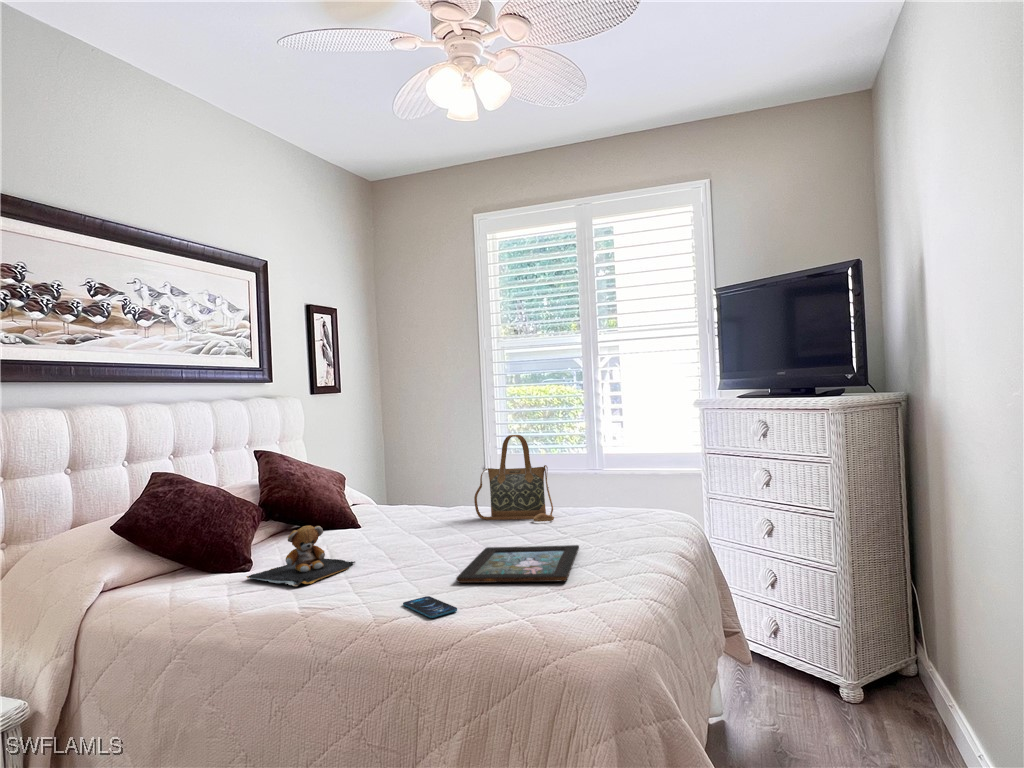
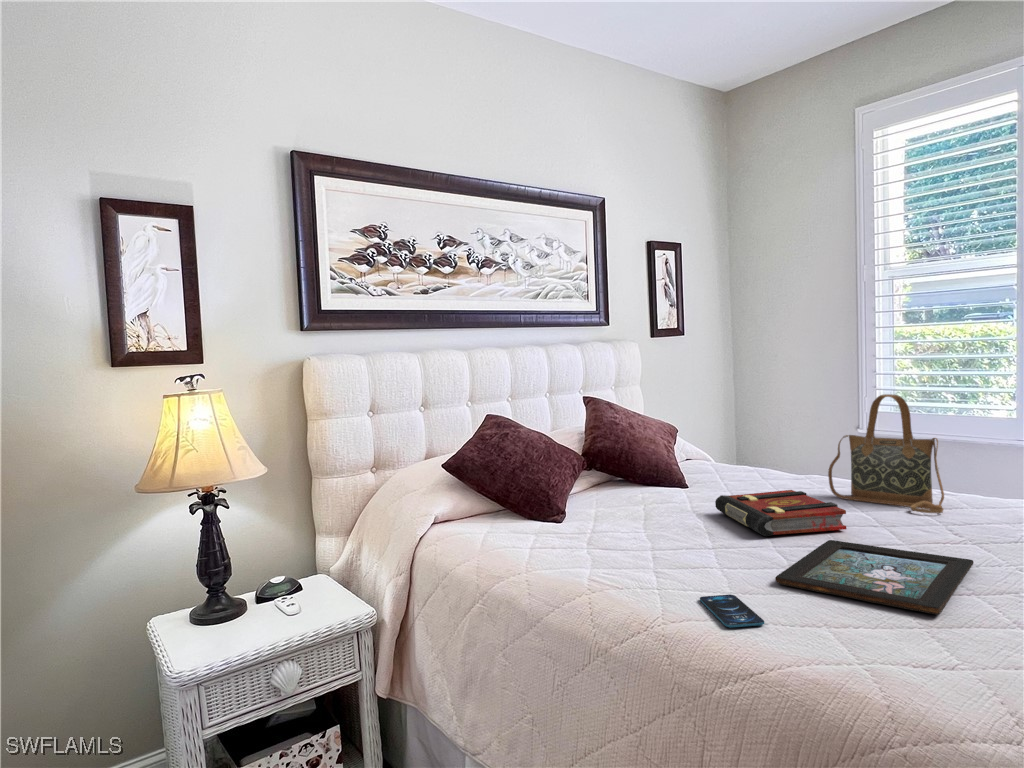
book: none [392,516,495,553] -> present [715,490,846,537]
teddy bear: present [247,526,355,586] -> none [553,486,666,550]

